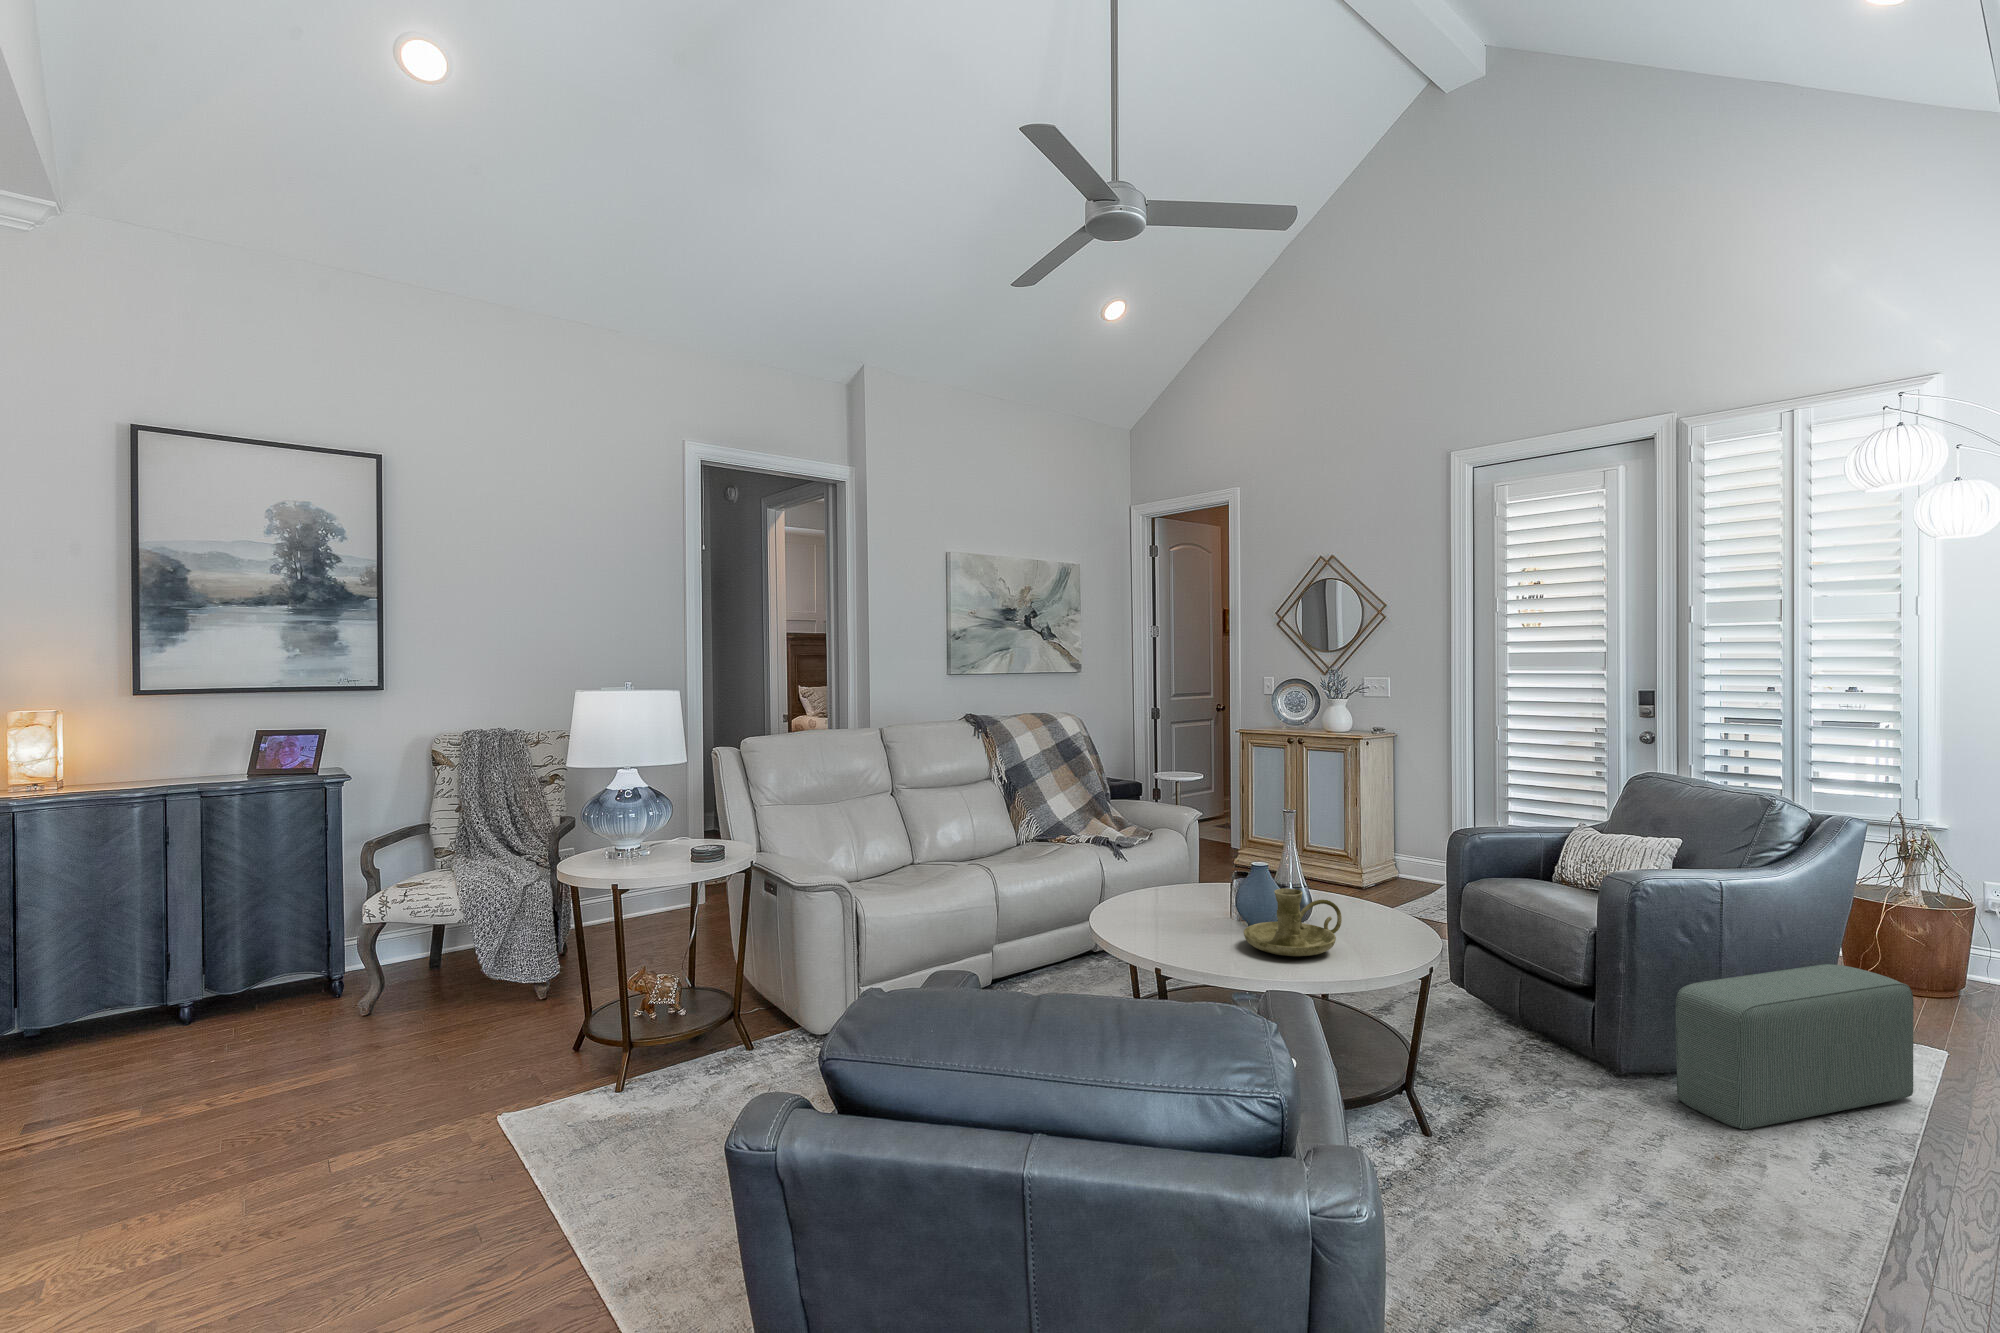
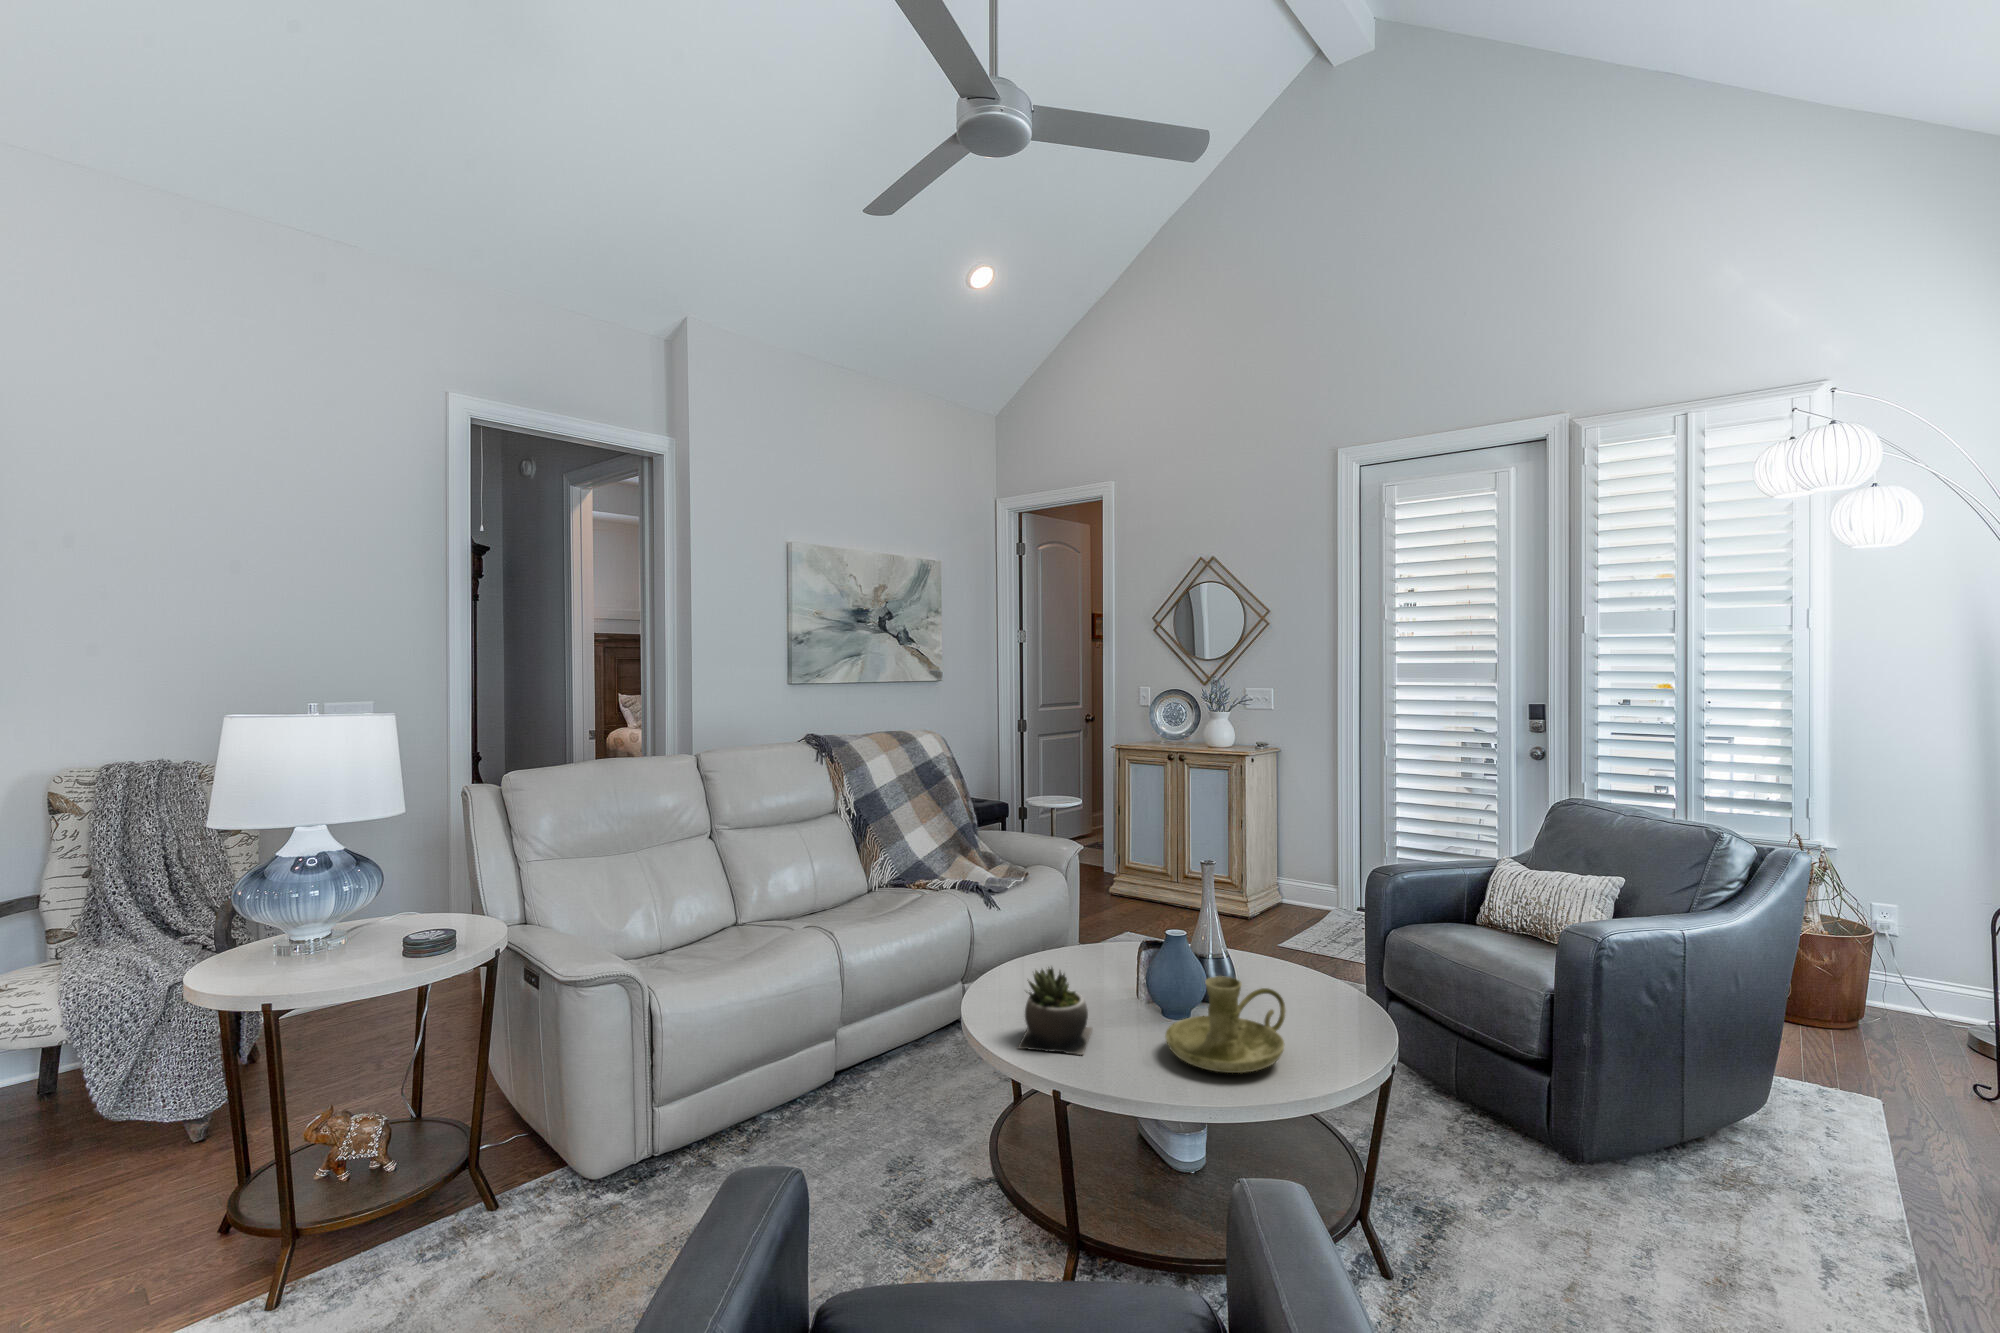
succulent plant: none [1131,878,1191,943] -> present [1018,967,1092,1055]
pouf: present [1675,964,1914,1129] -> none [1654,1022,1892,1241]

